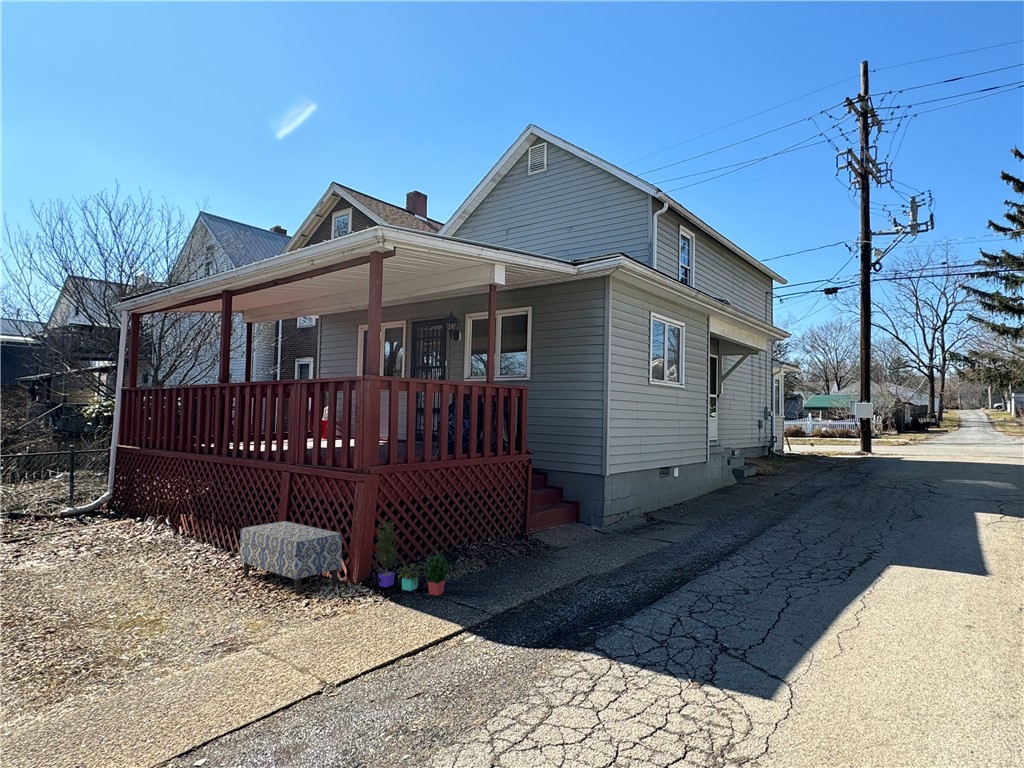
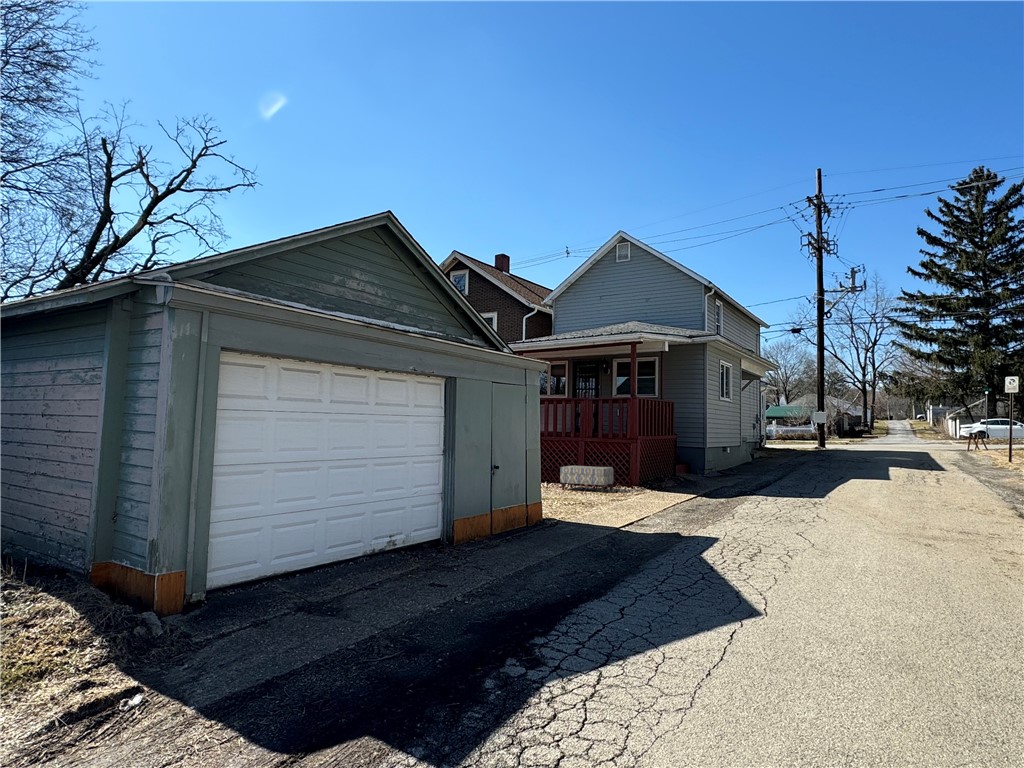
potted plant: present [375,520,450,596] -> none [628,461,668,492]

